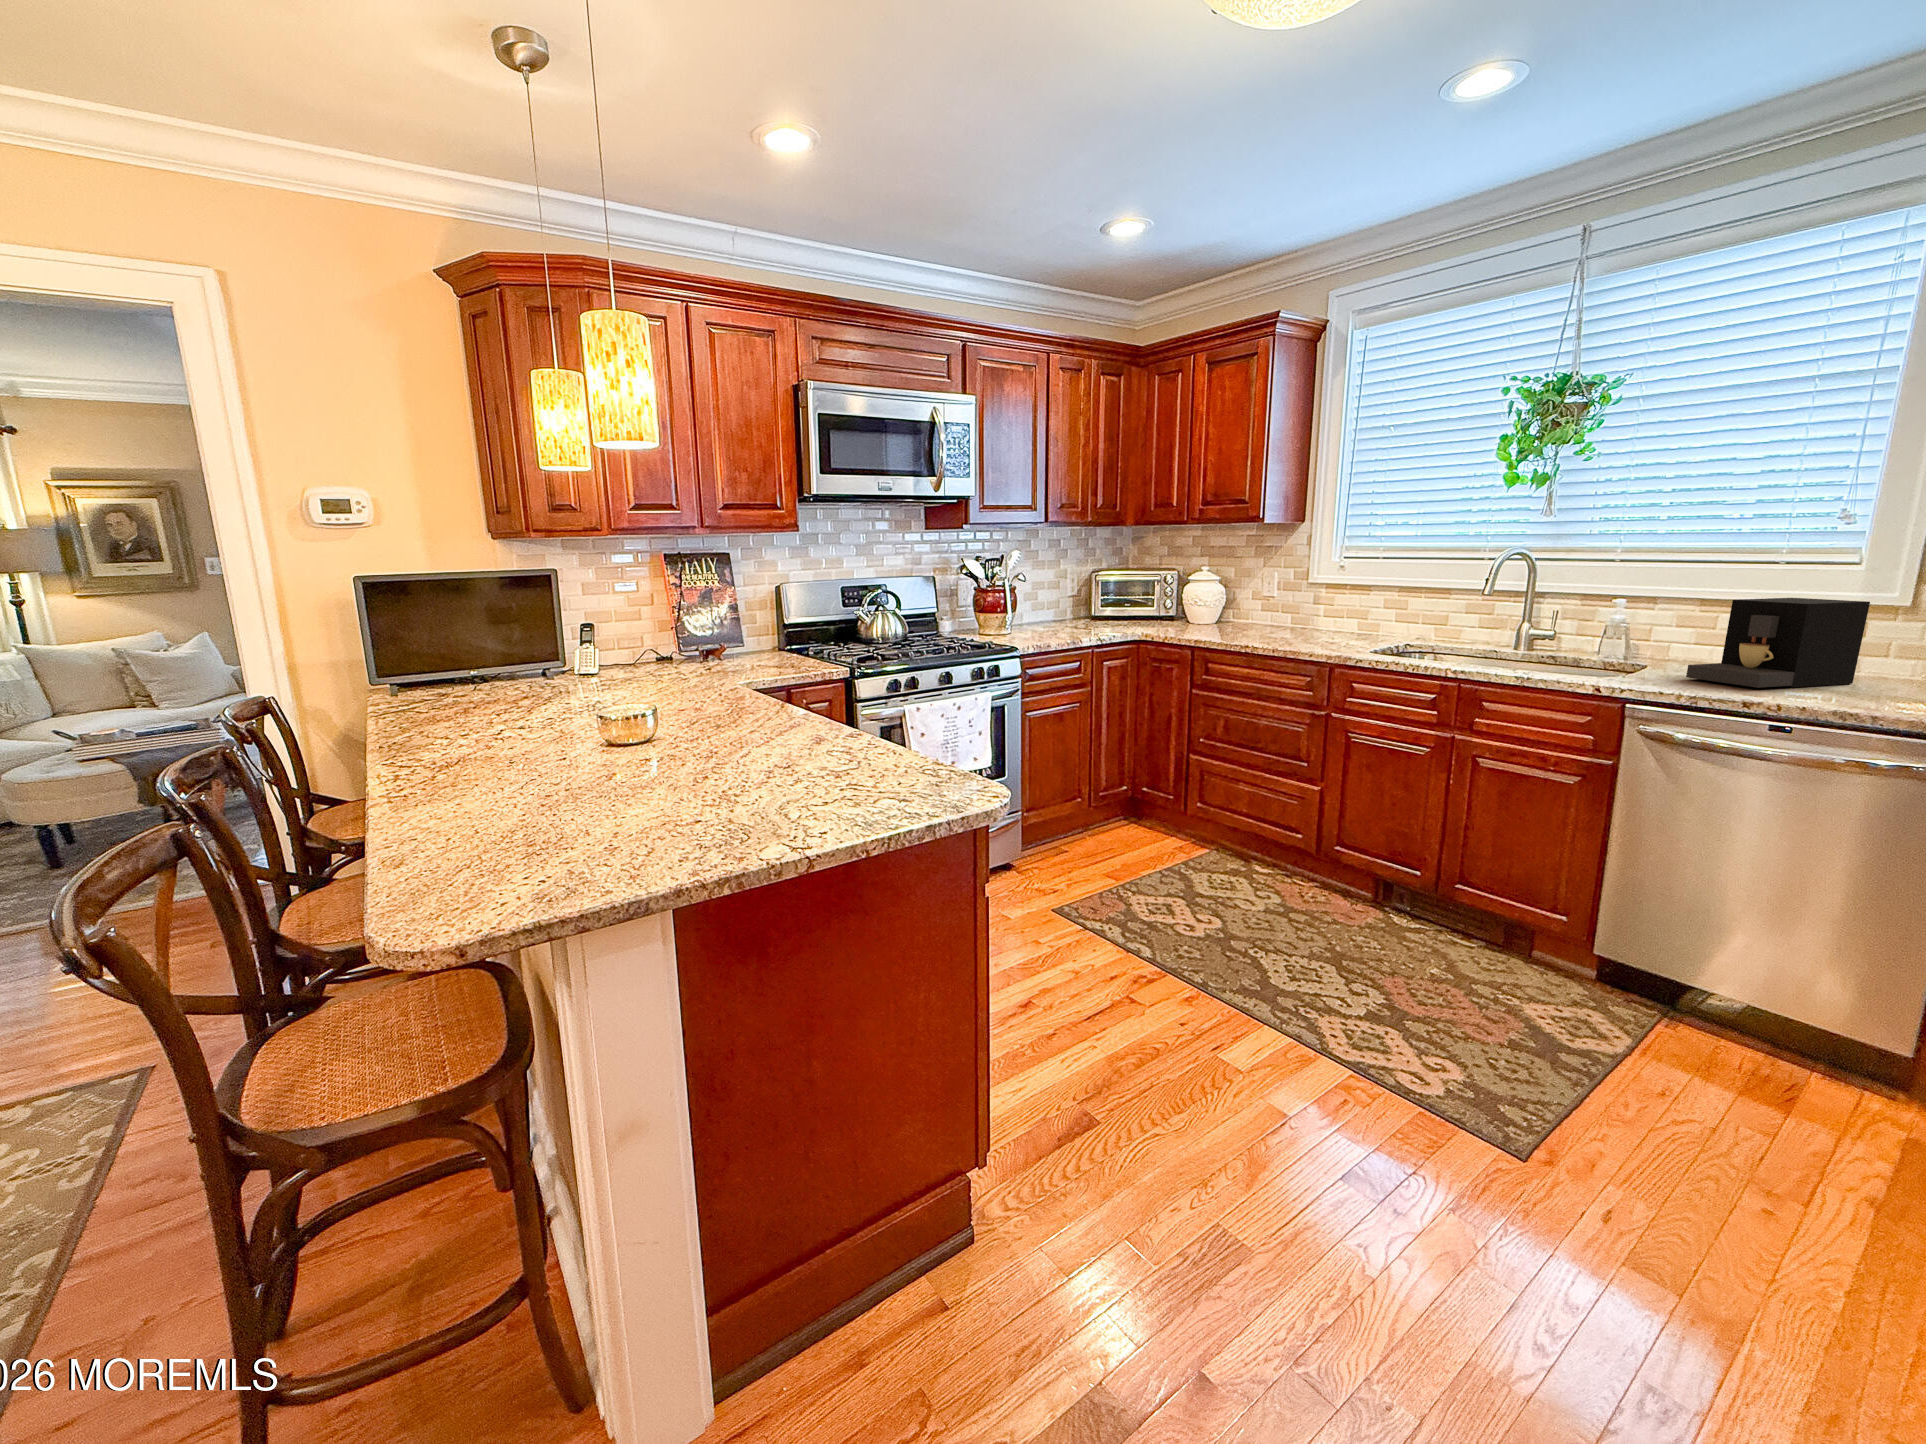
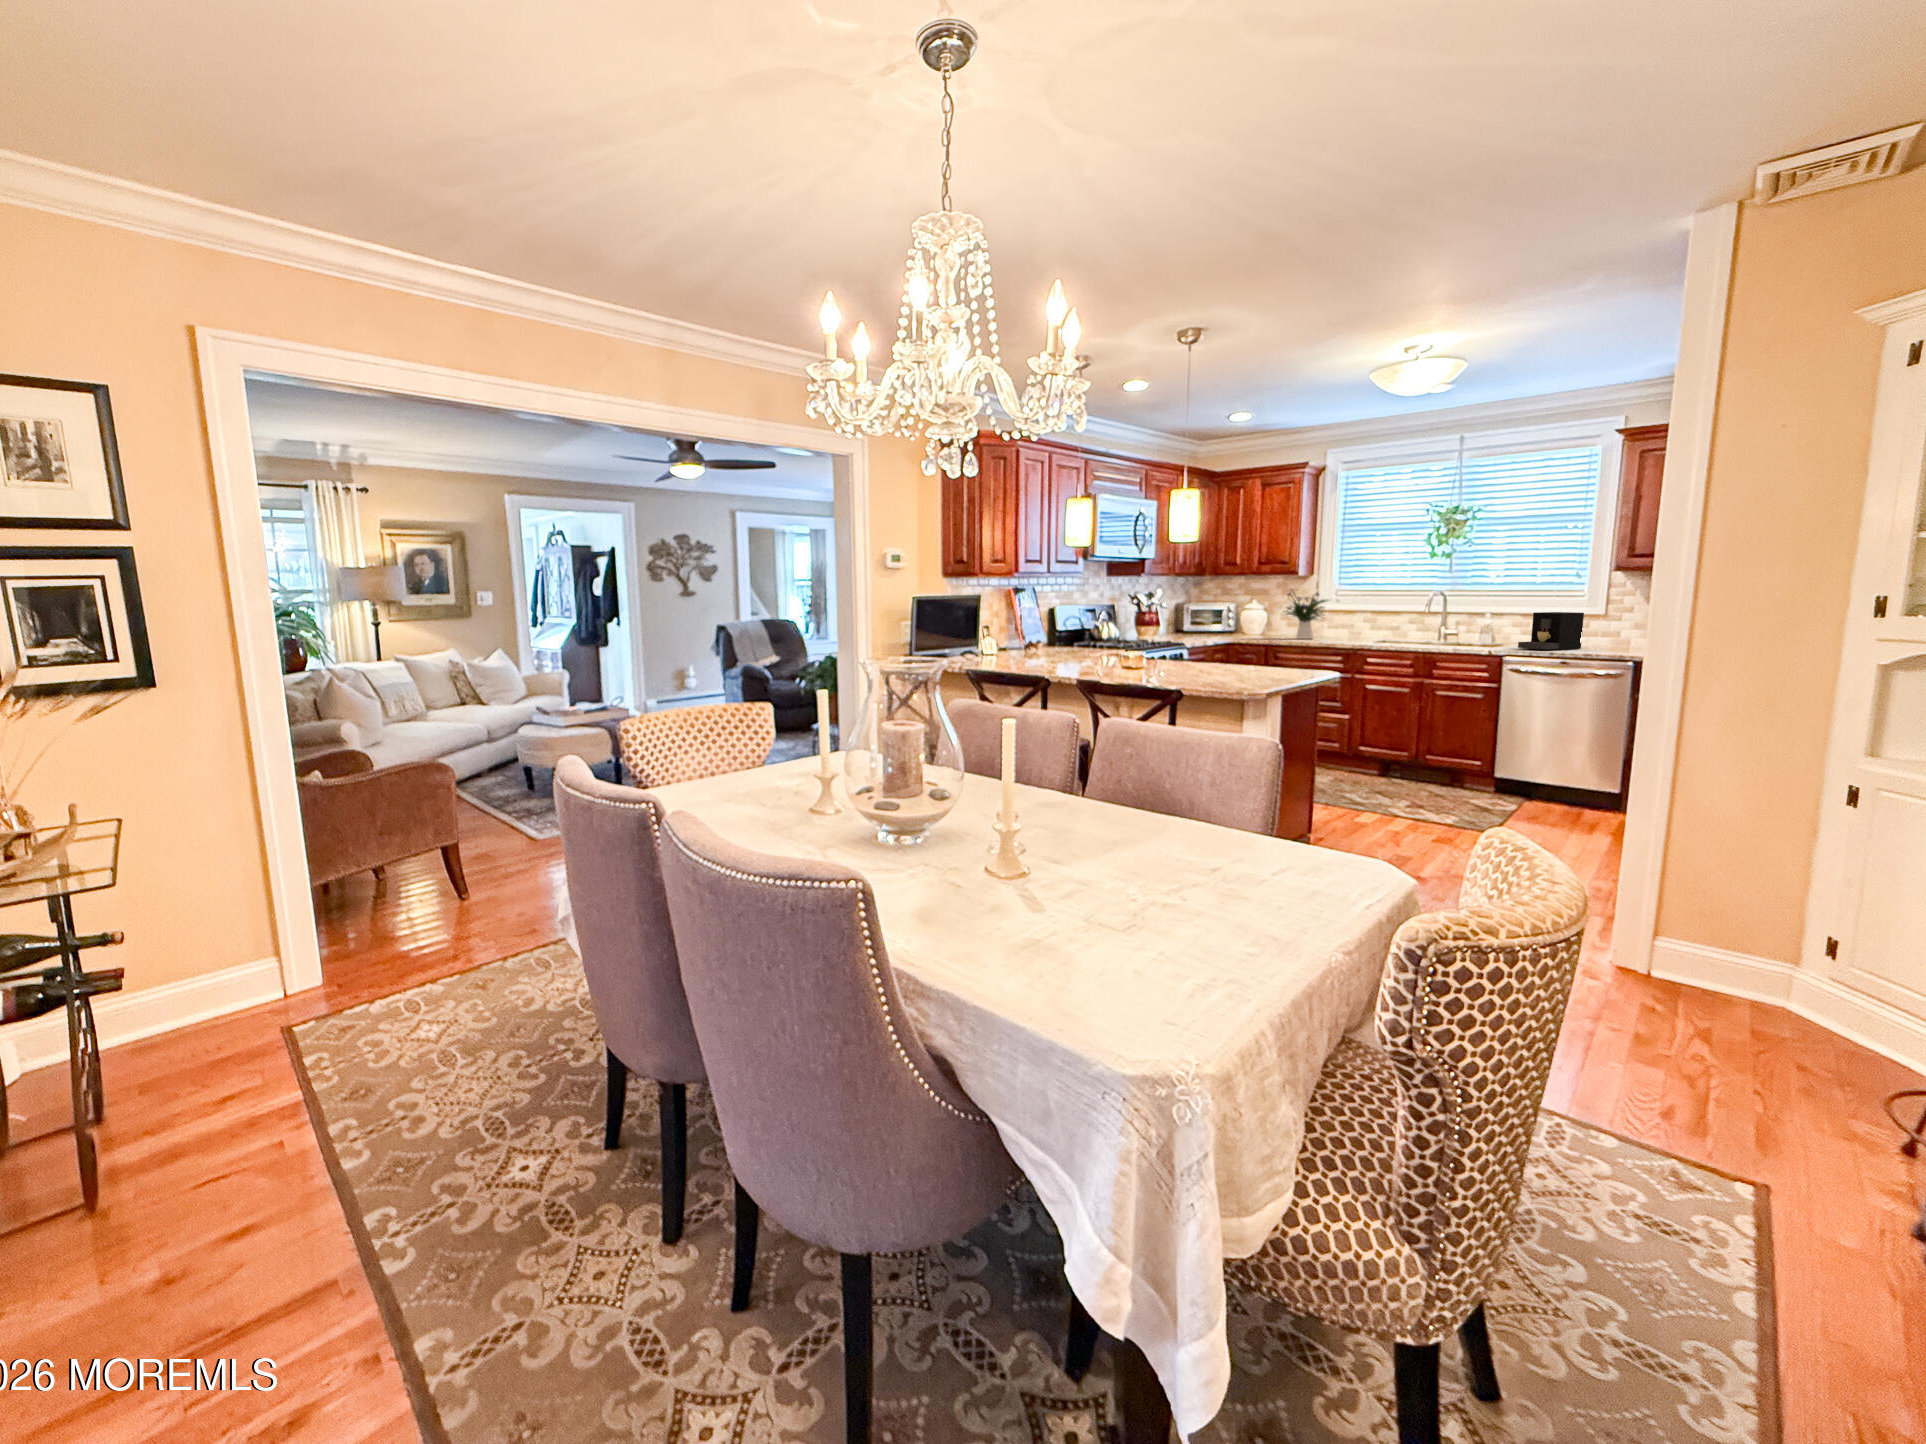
flower arrangement: none [1232,546,1322,635] -> present [1284,593,1327,639]

